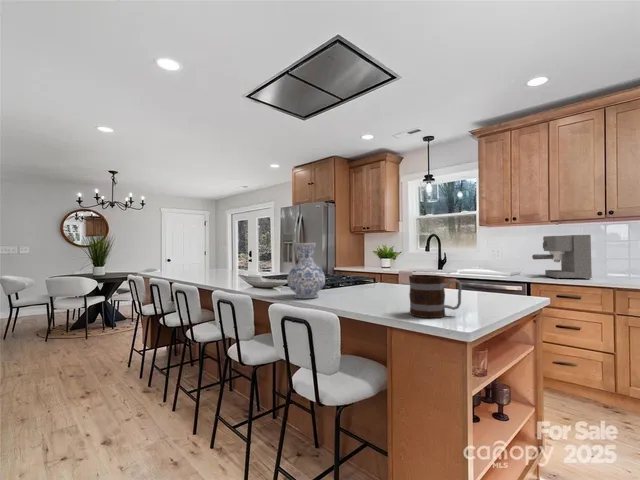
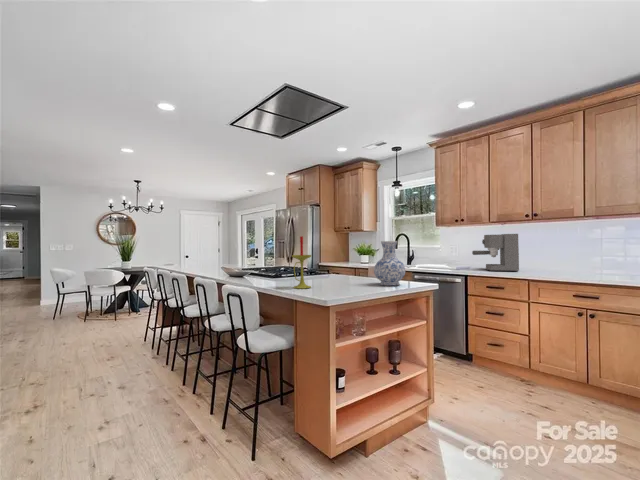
candle: none [364,234,392,308] -> present [292,236,311,289]
vase: present [287,243,325,299] -> present [374,241,405,286]
mug: present [409,275,462,318] -> none [315,264,350,294]

